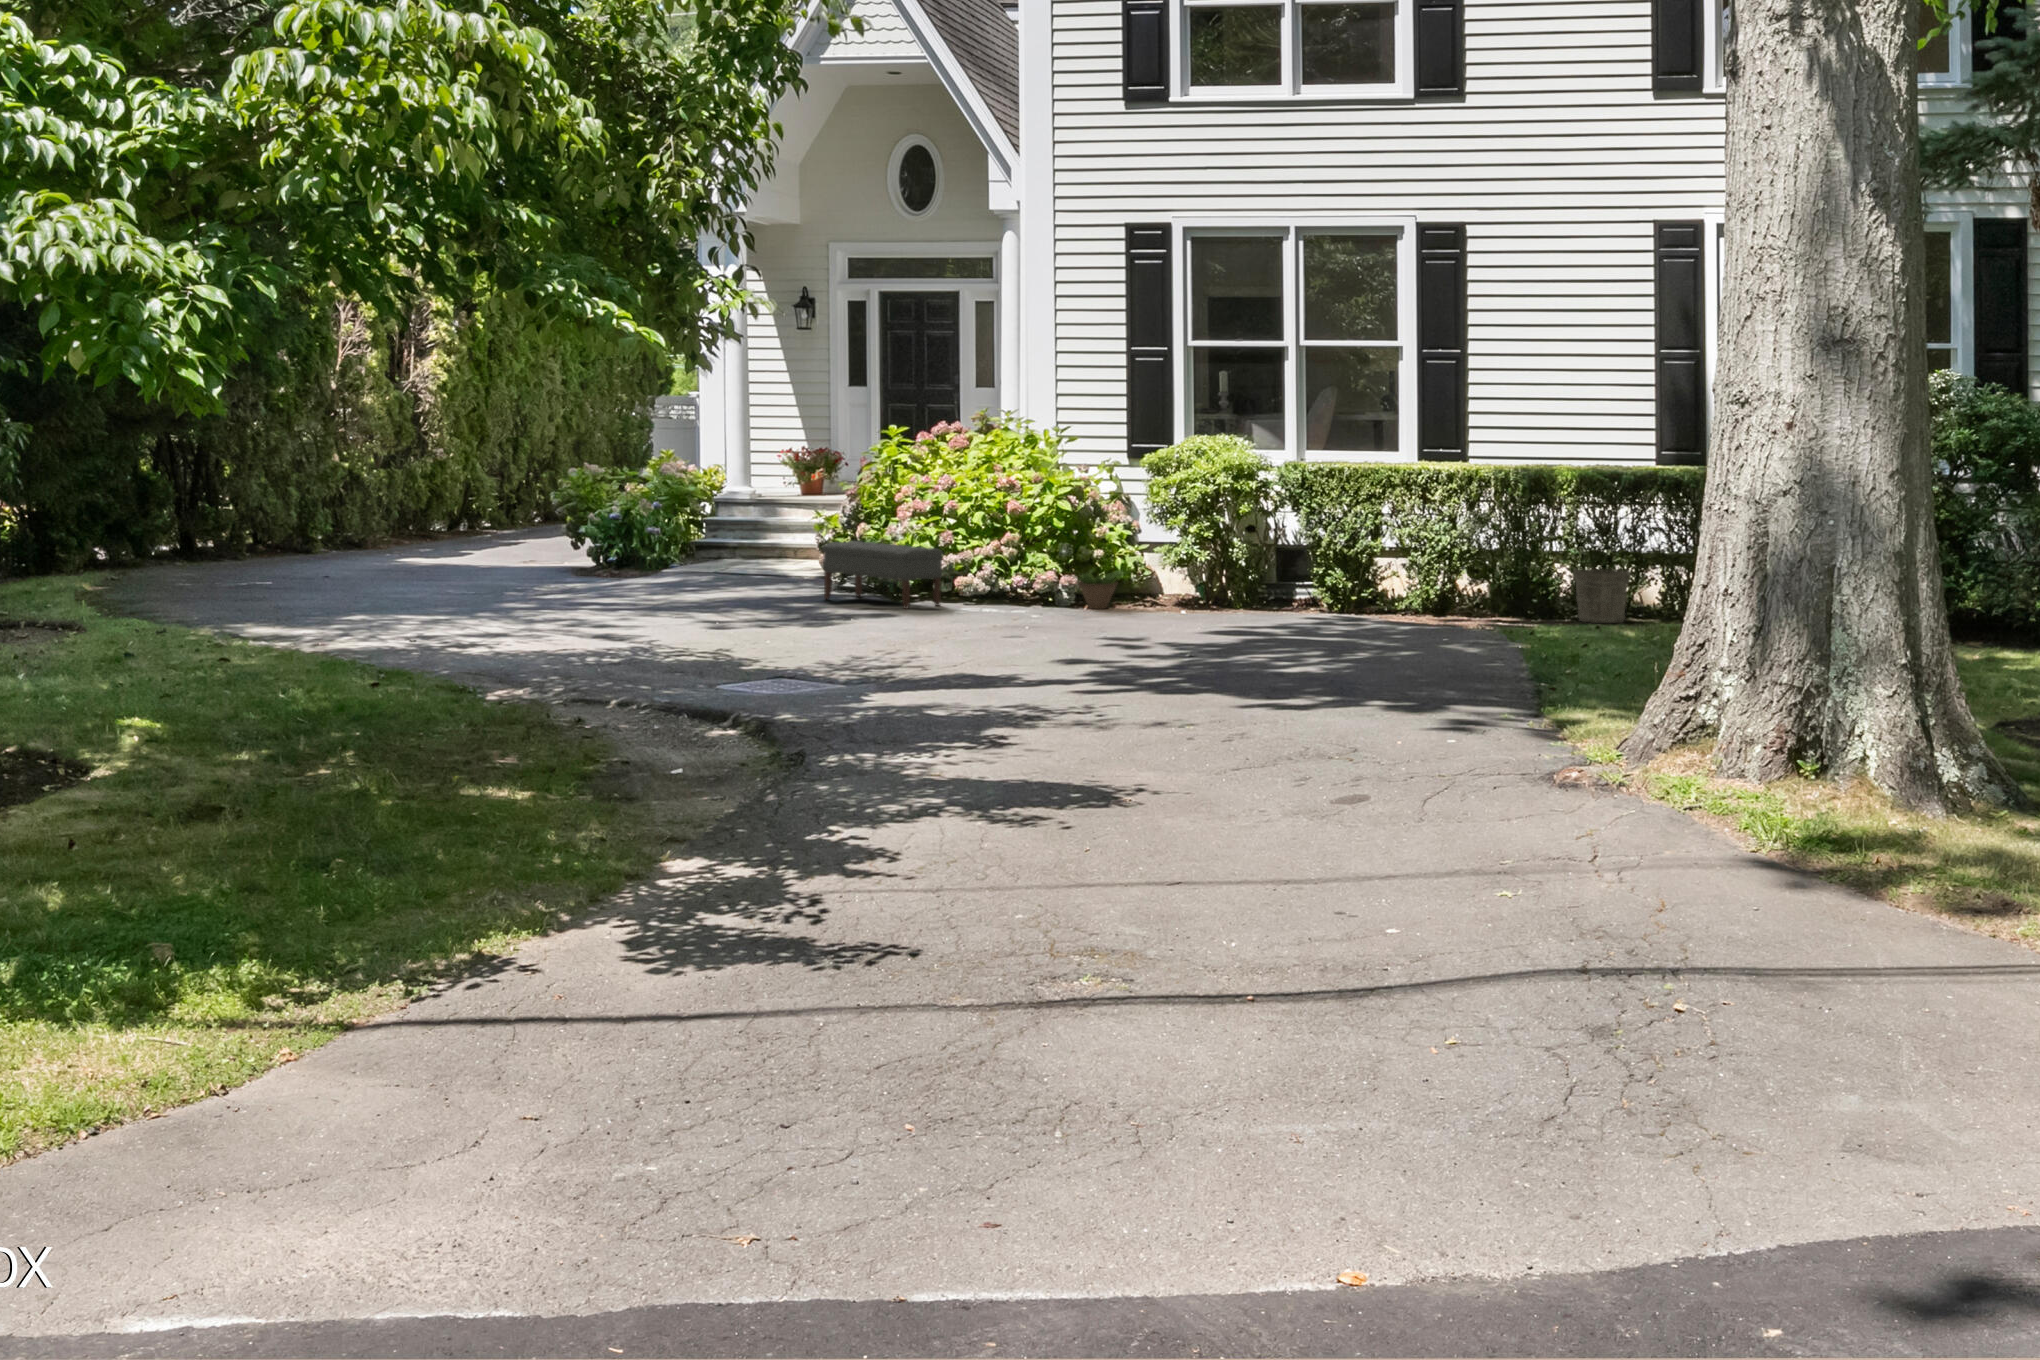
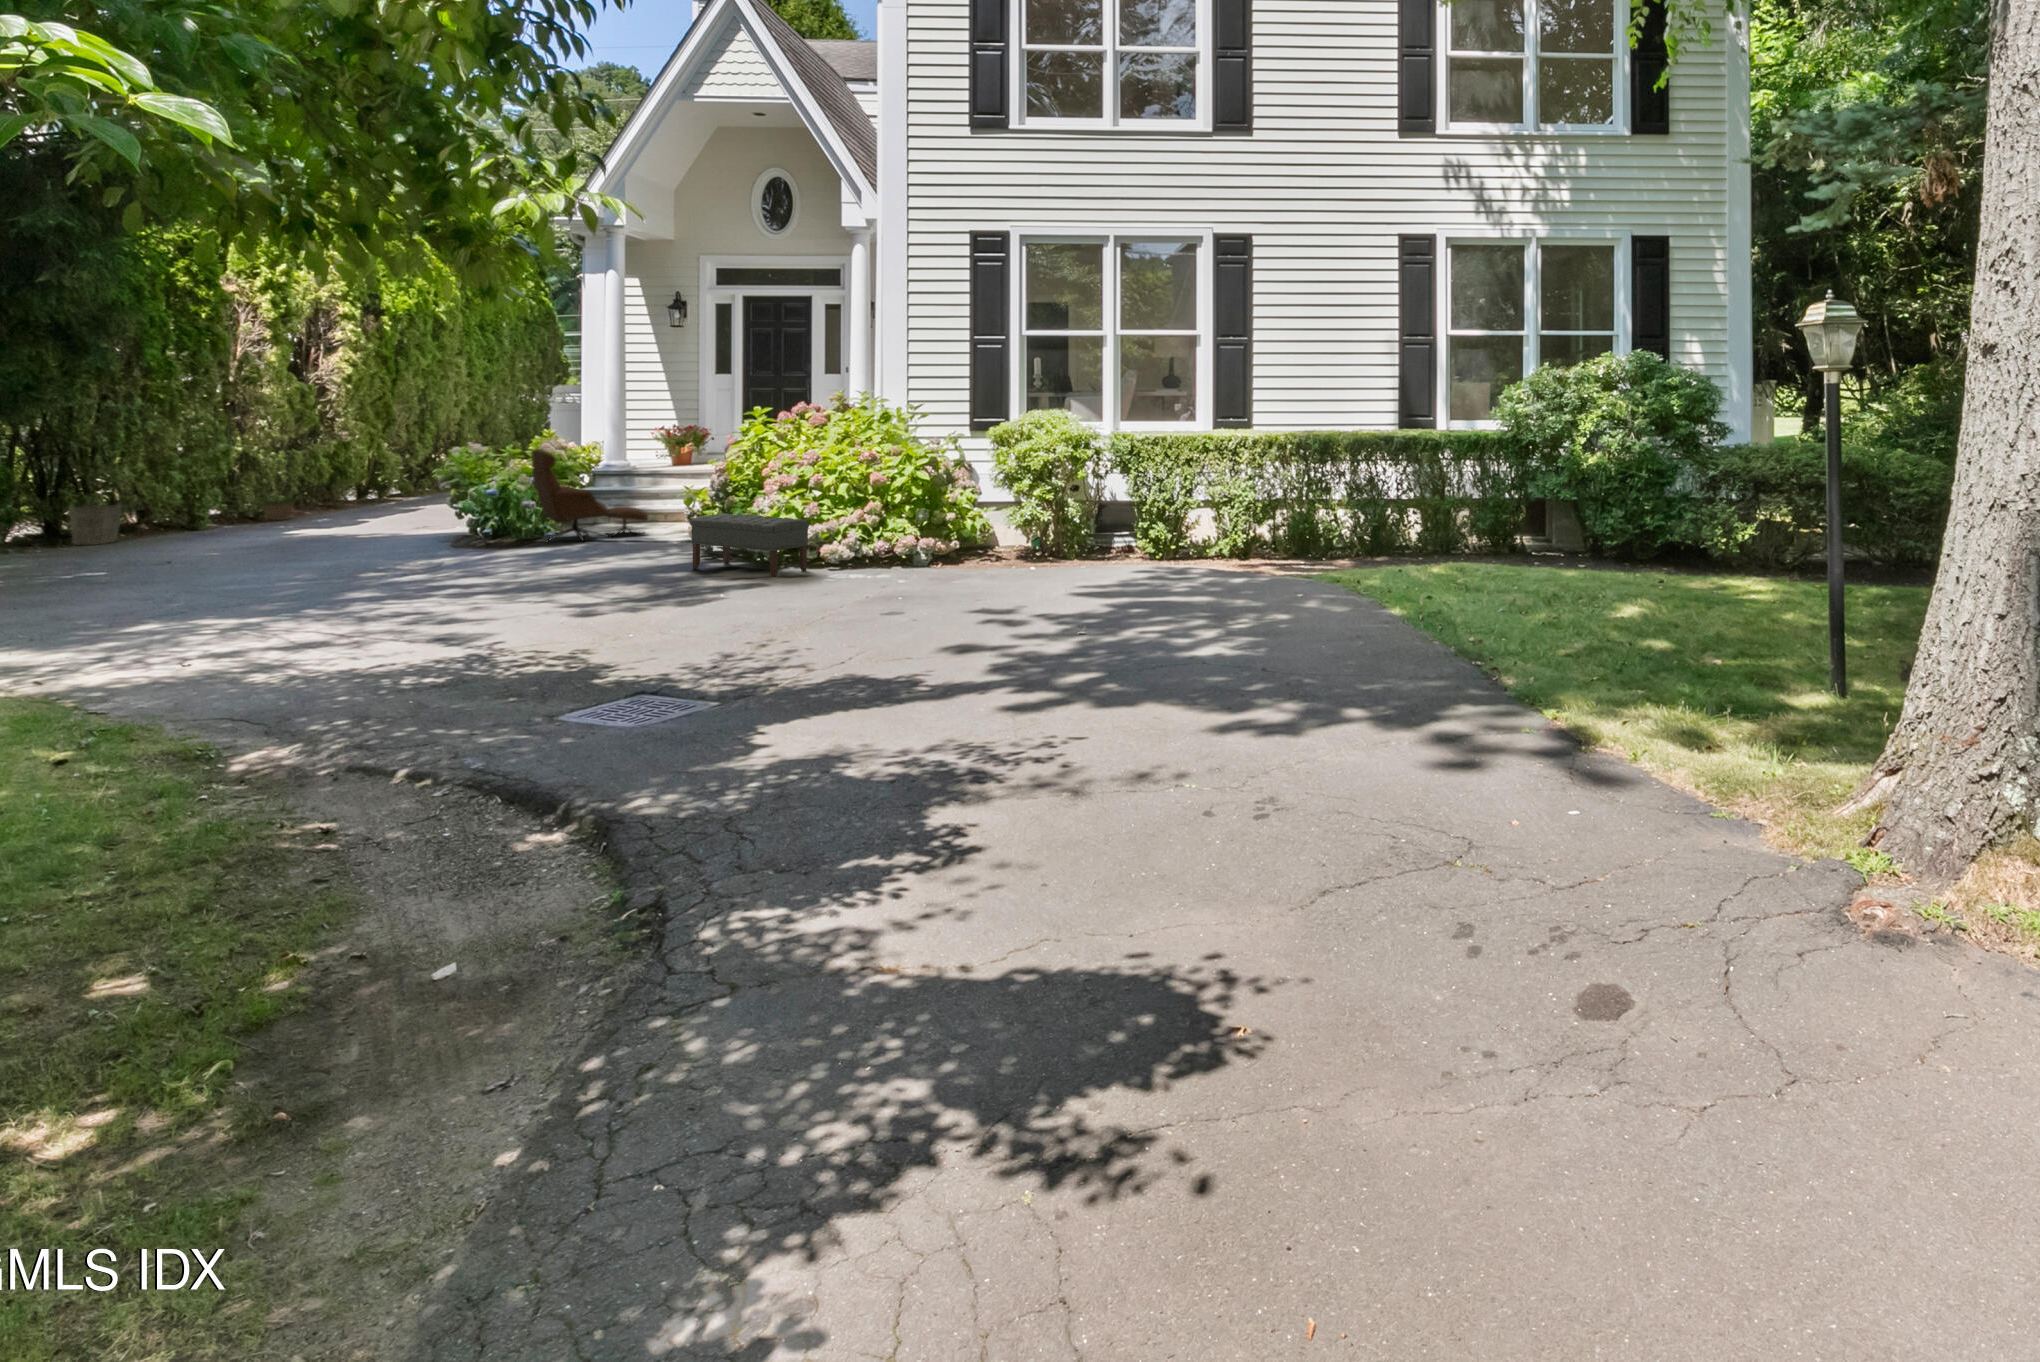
lounge chair: none [658,468,776,573] -> present [531,449,648,541]
bucket: present [1573,568,1630,623] -> present [68,503,122,545]
decorative plant: present [1064,571,1121,609] -> present [260,494,298,520]

